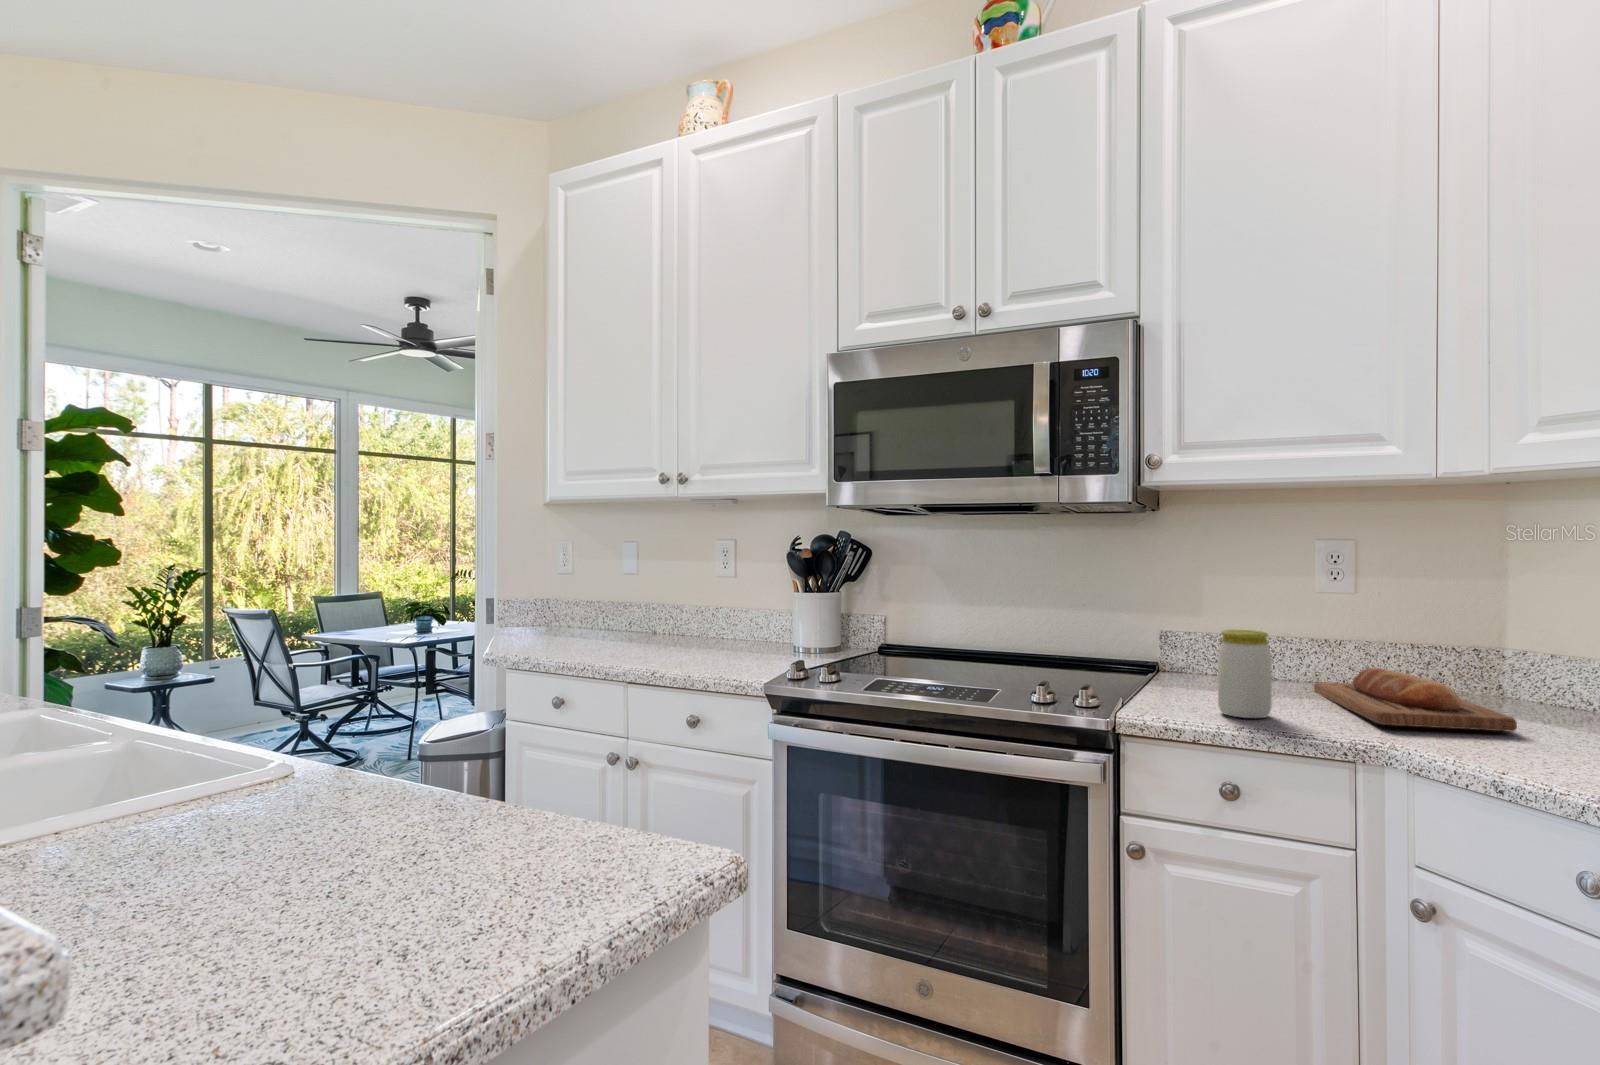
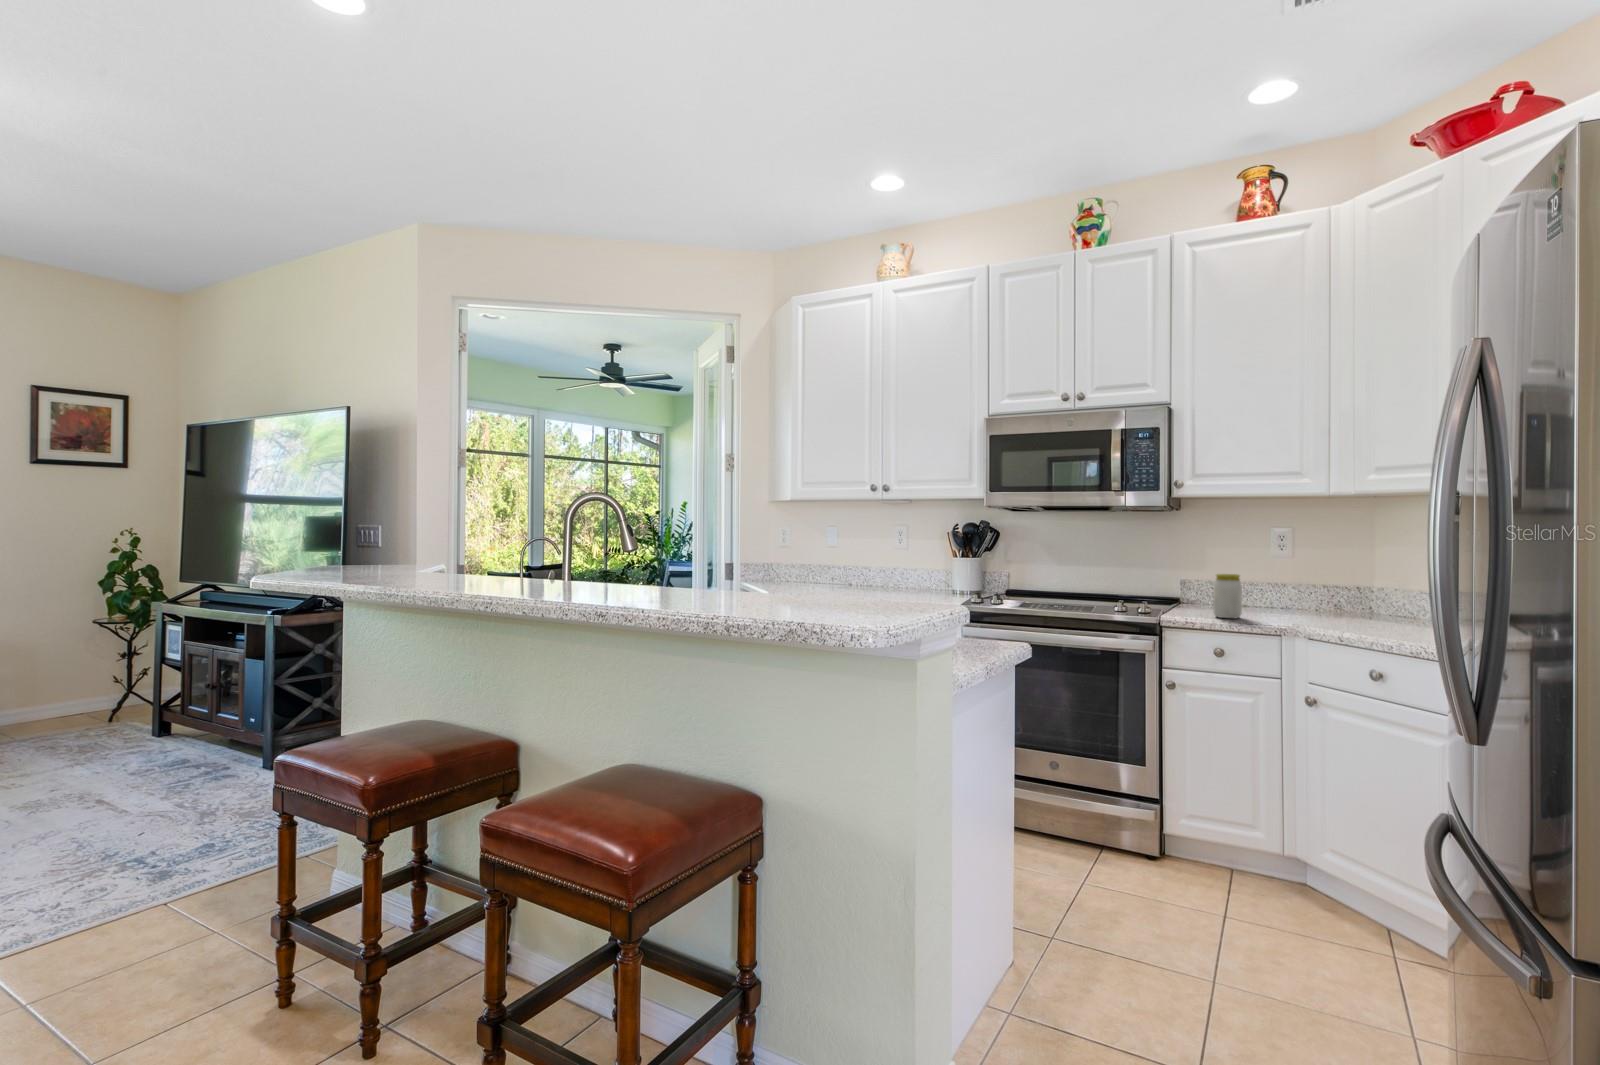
bread loaf: present [1314,668,1517,732] -> none [1267,595,1363,622]

